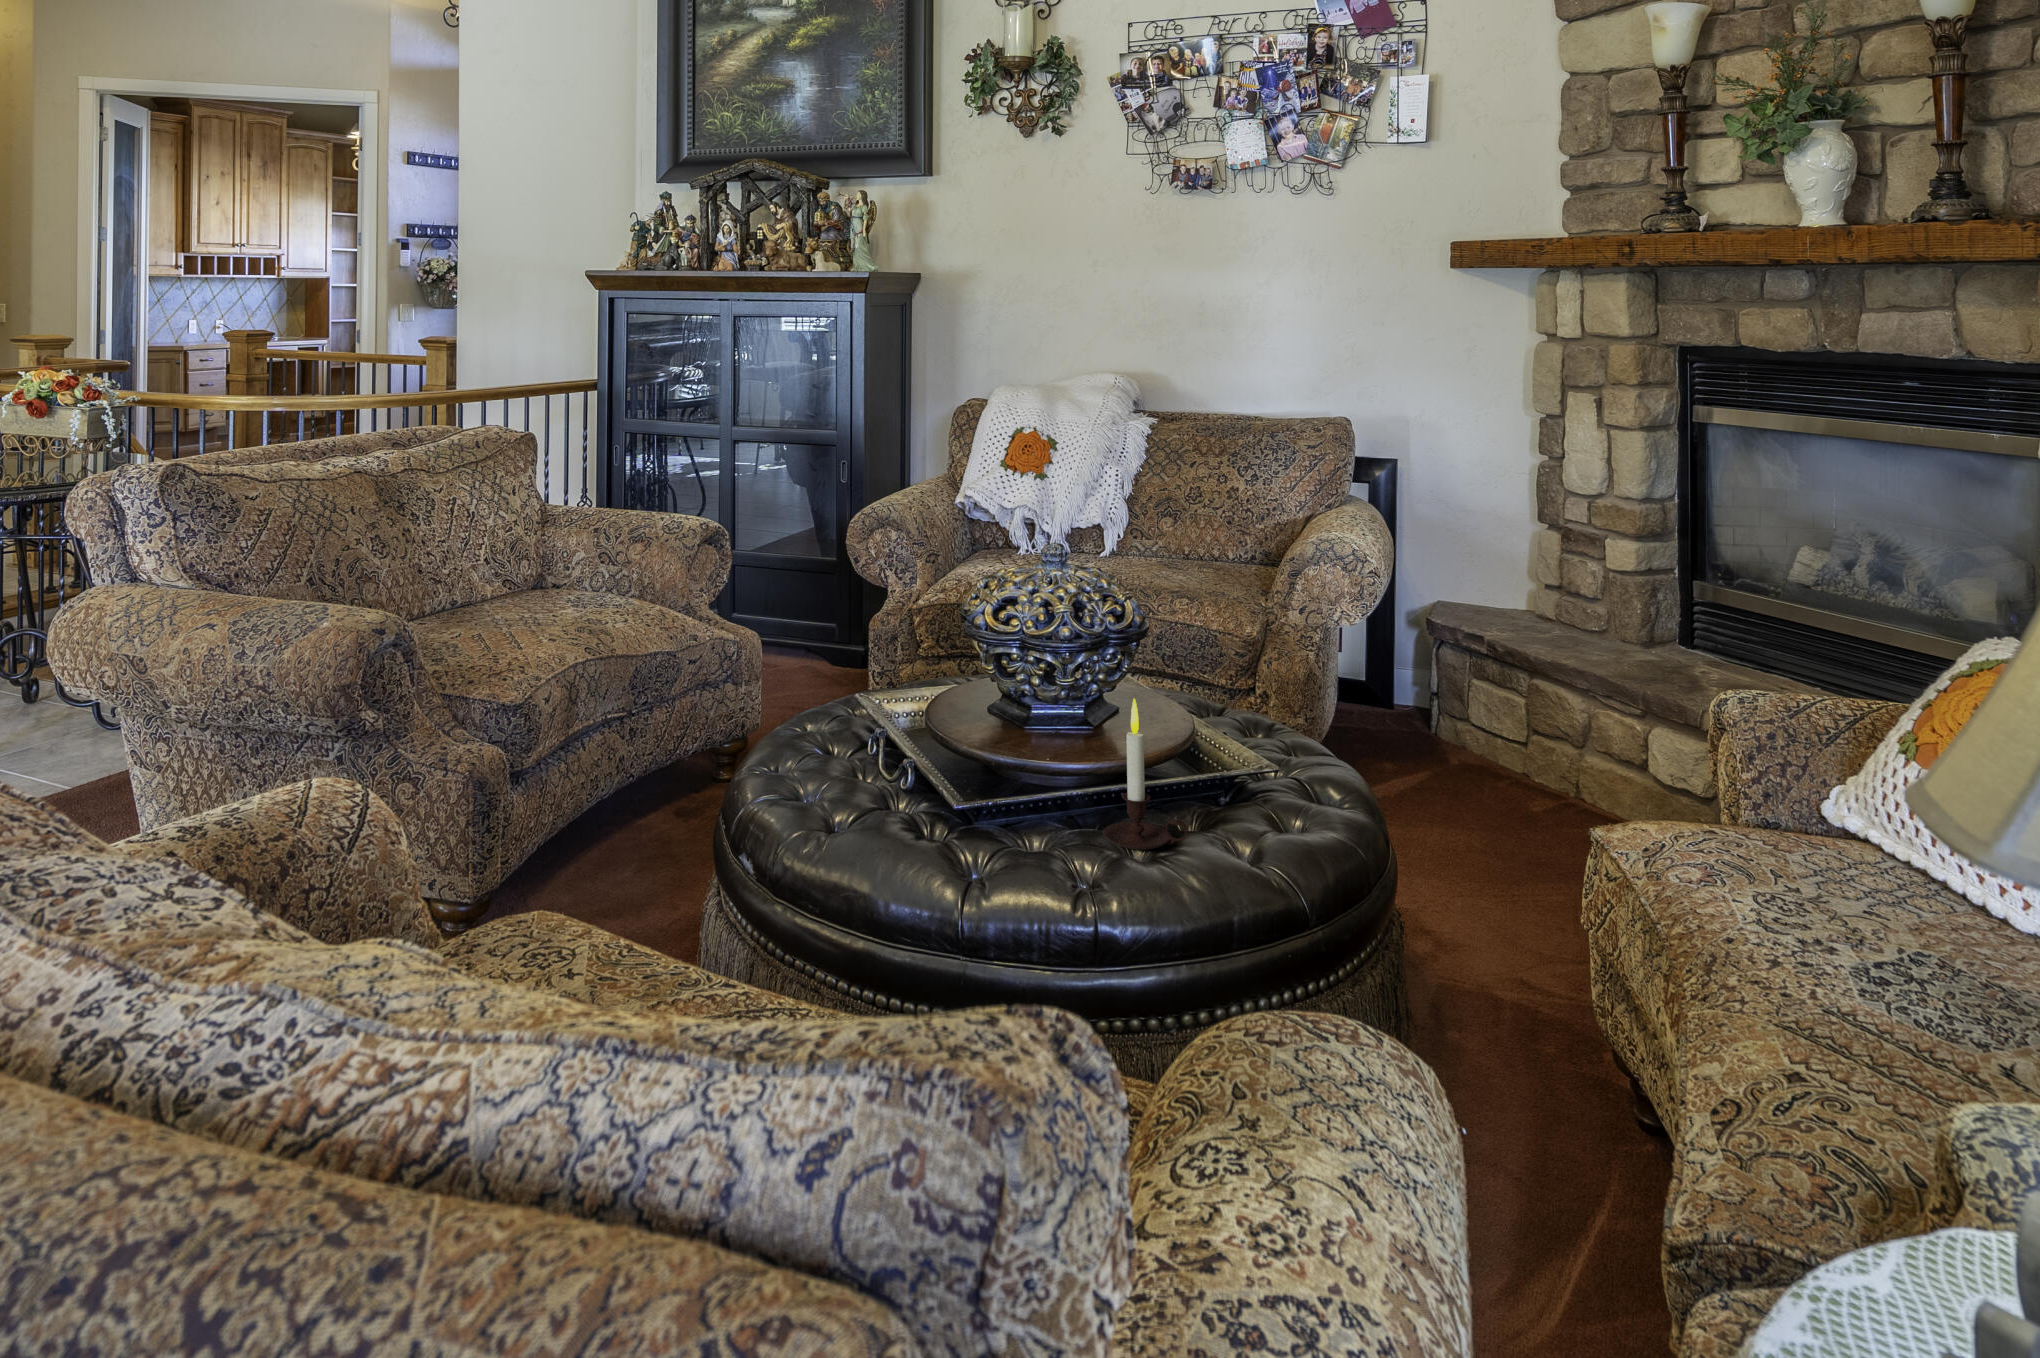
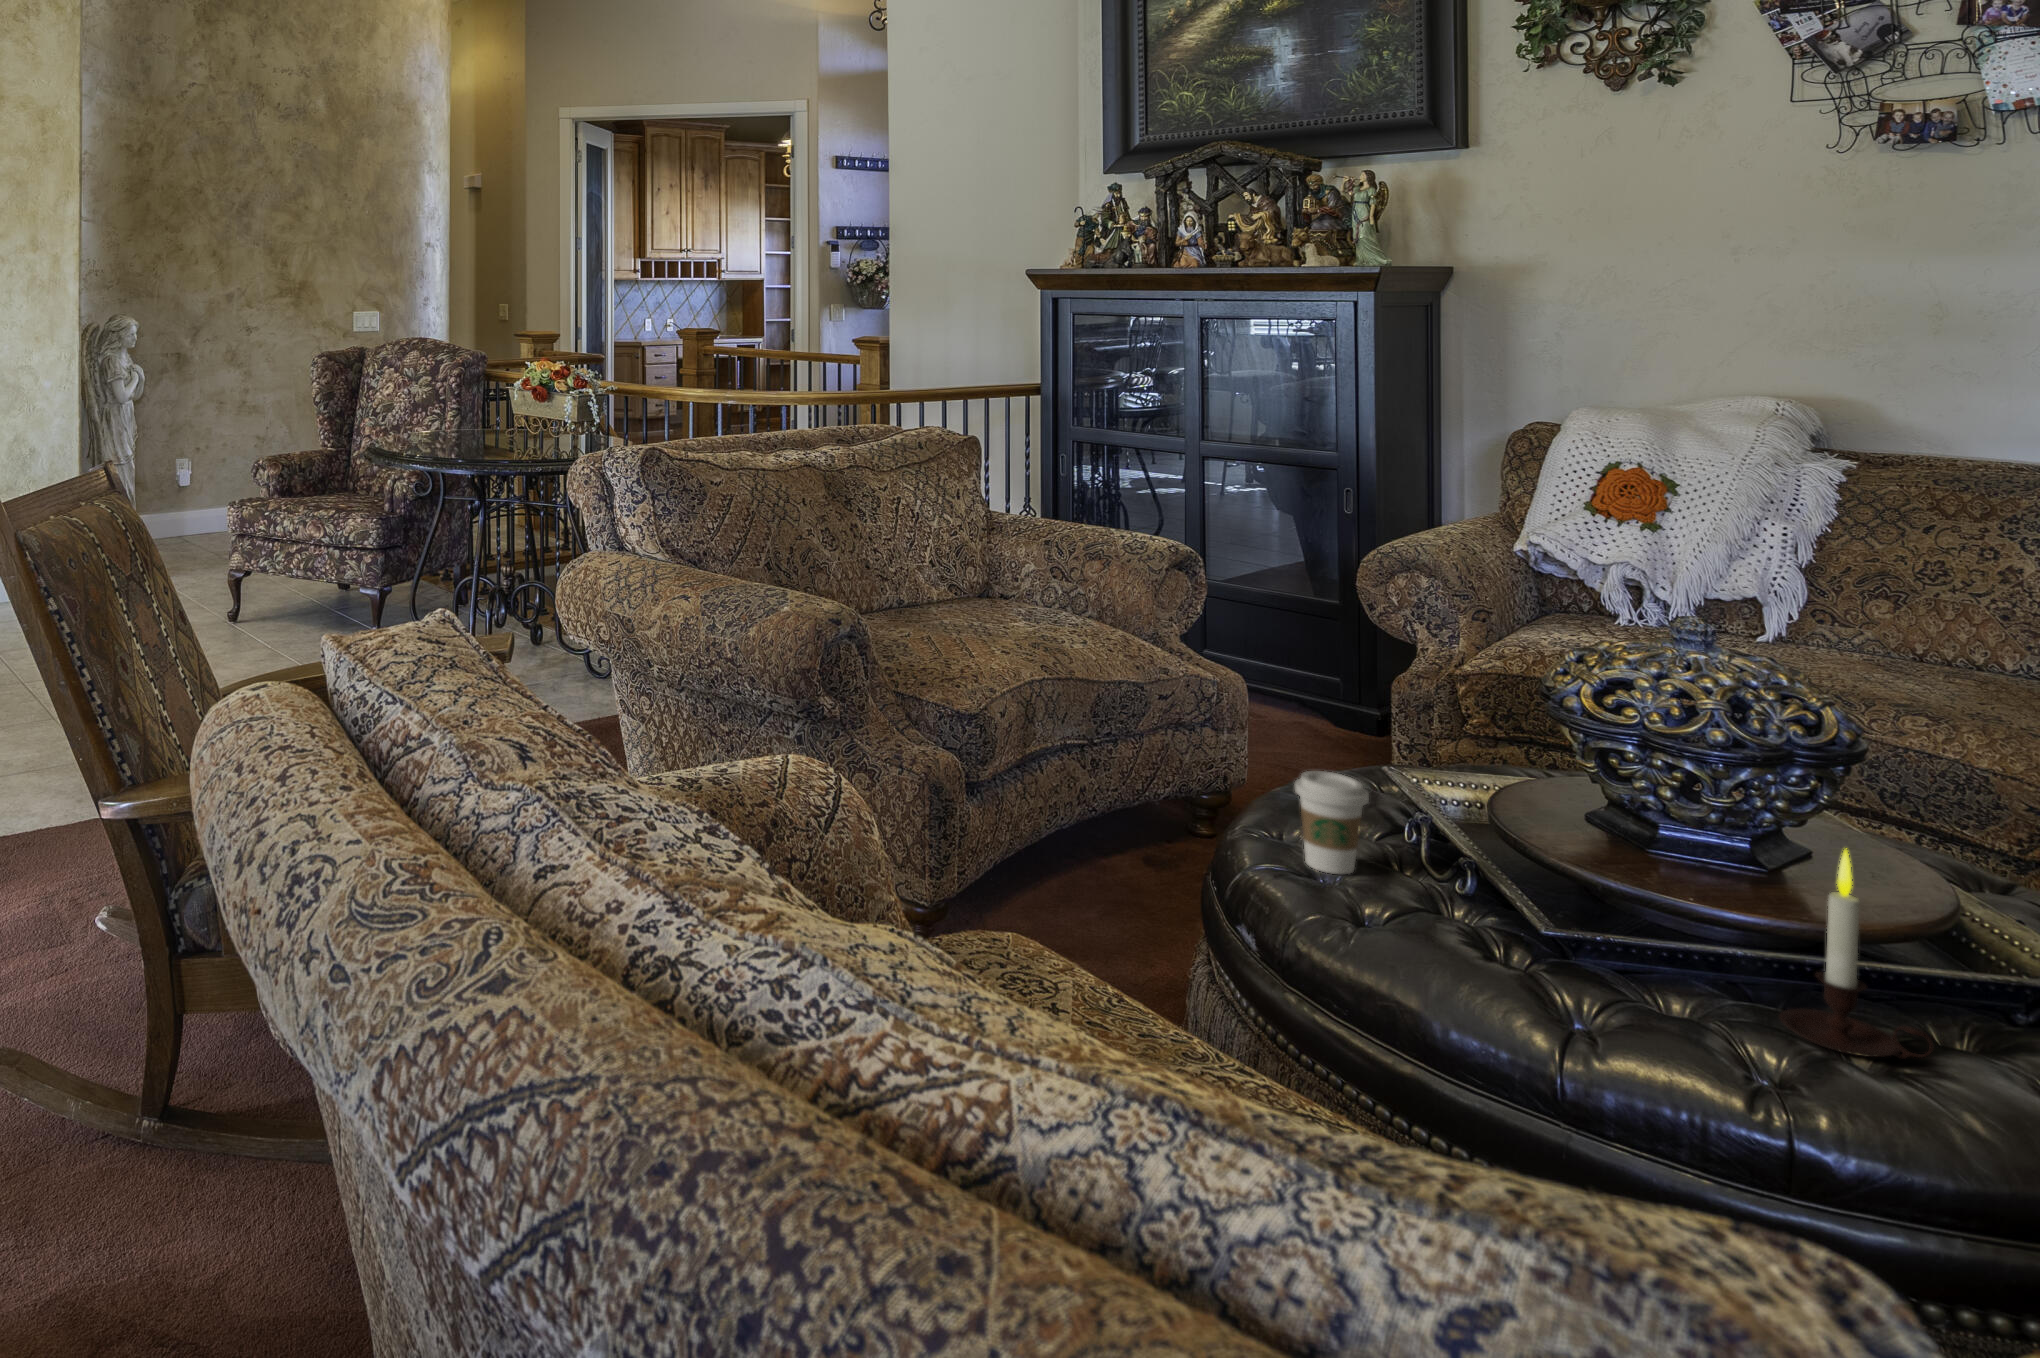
coffee cup: none [782,706,837,792] -> present [1295,771,1369,874]

